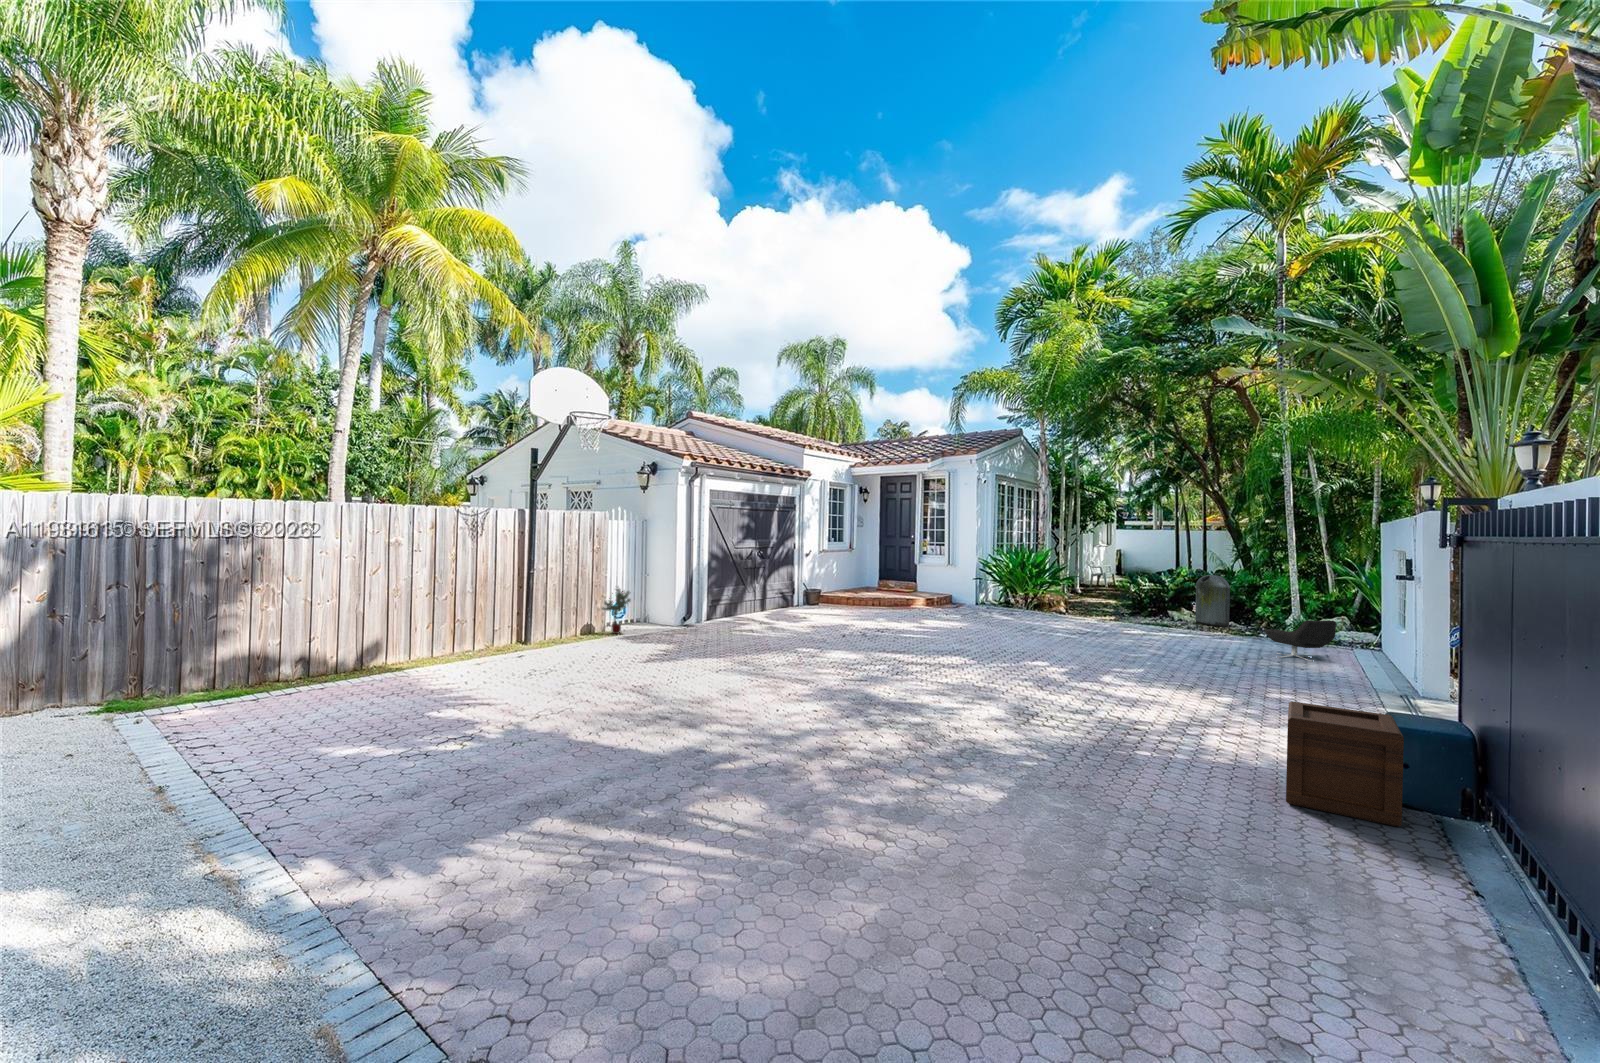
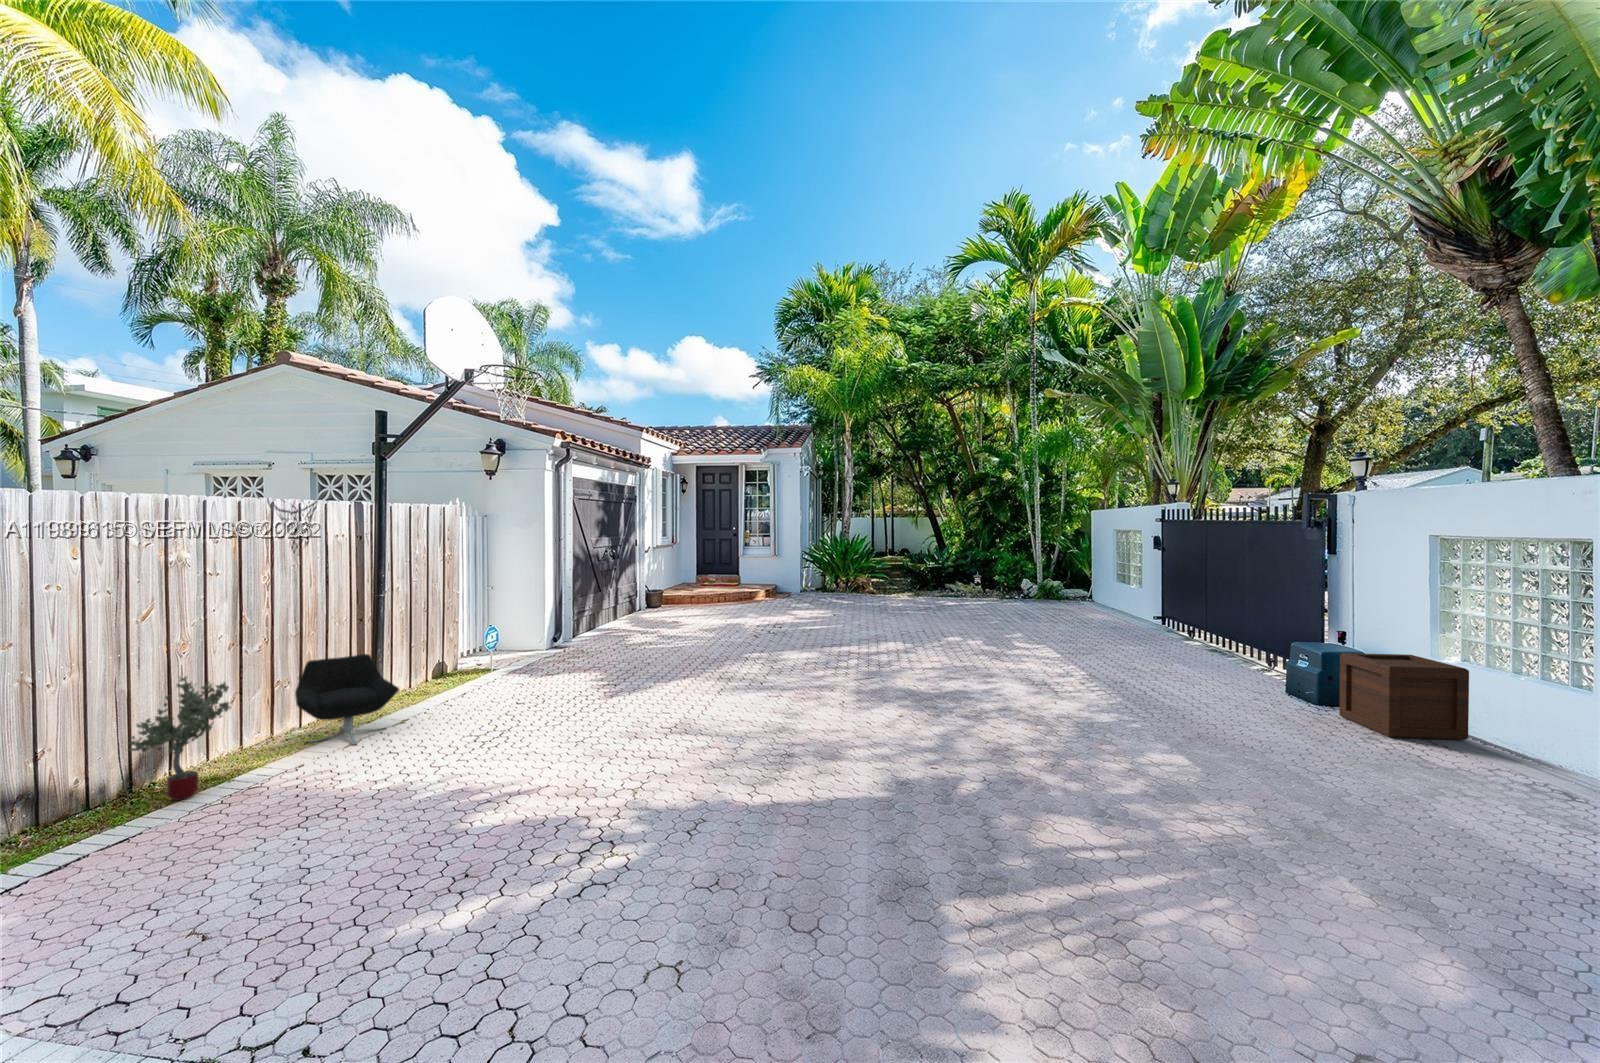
trash can: present [1195,575,1230,627] -> none [988,555,1018,598]
potted tree: present [602,589,631,634] -> present [129,677,231,801]
lounge chair: present [1265,620,1336,661] -> present [295,654,399,745]

